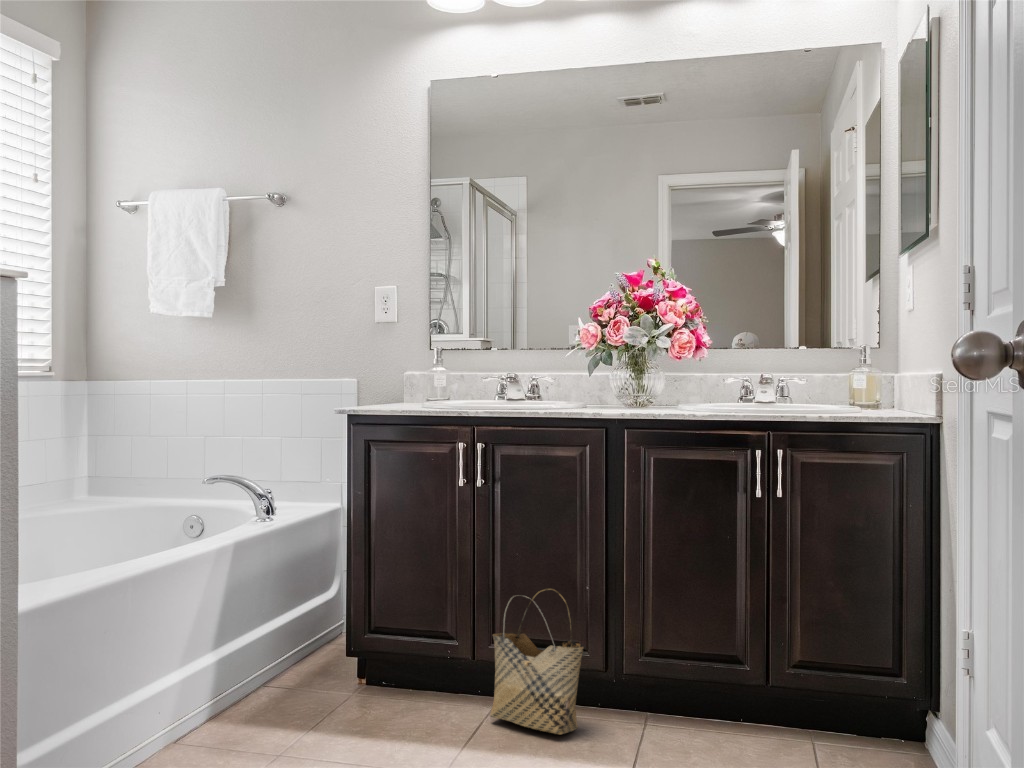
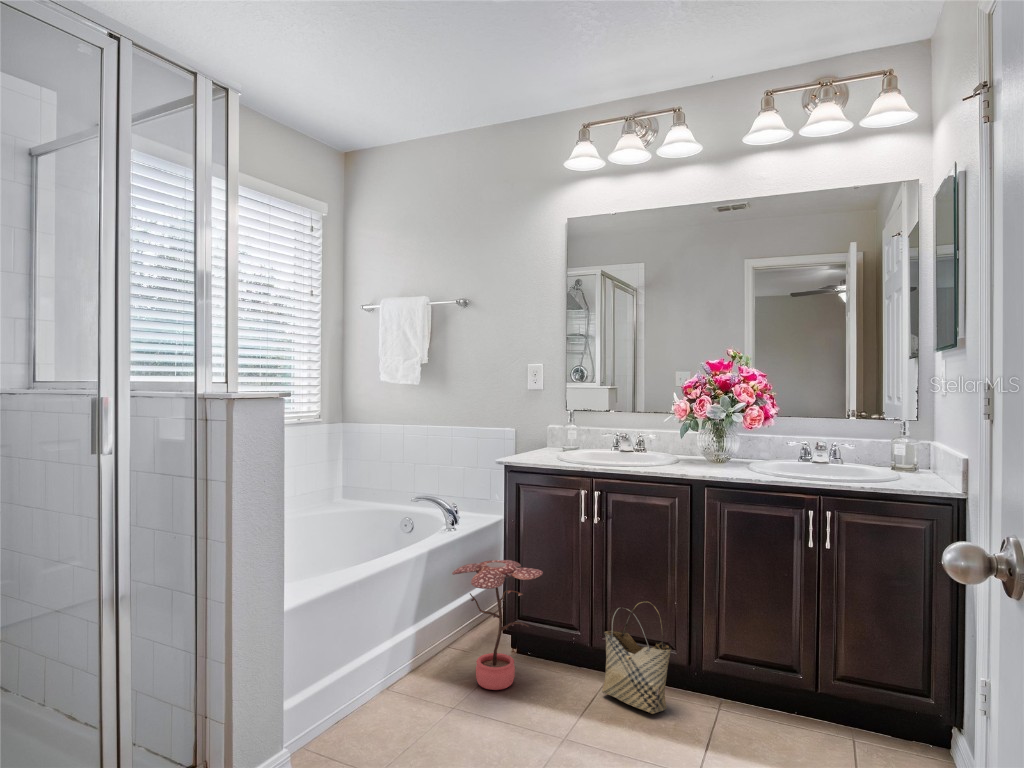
potted plant: none [273,547,406,728] -> present [452,560,543,690]

